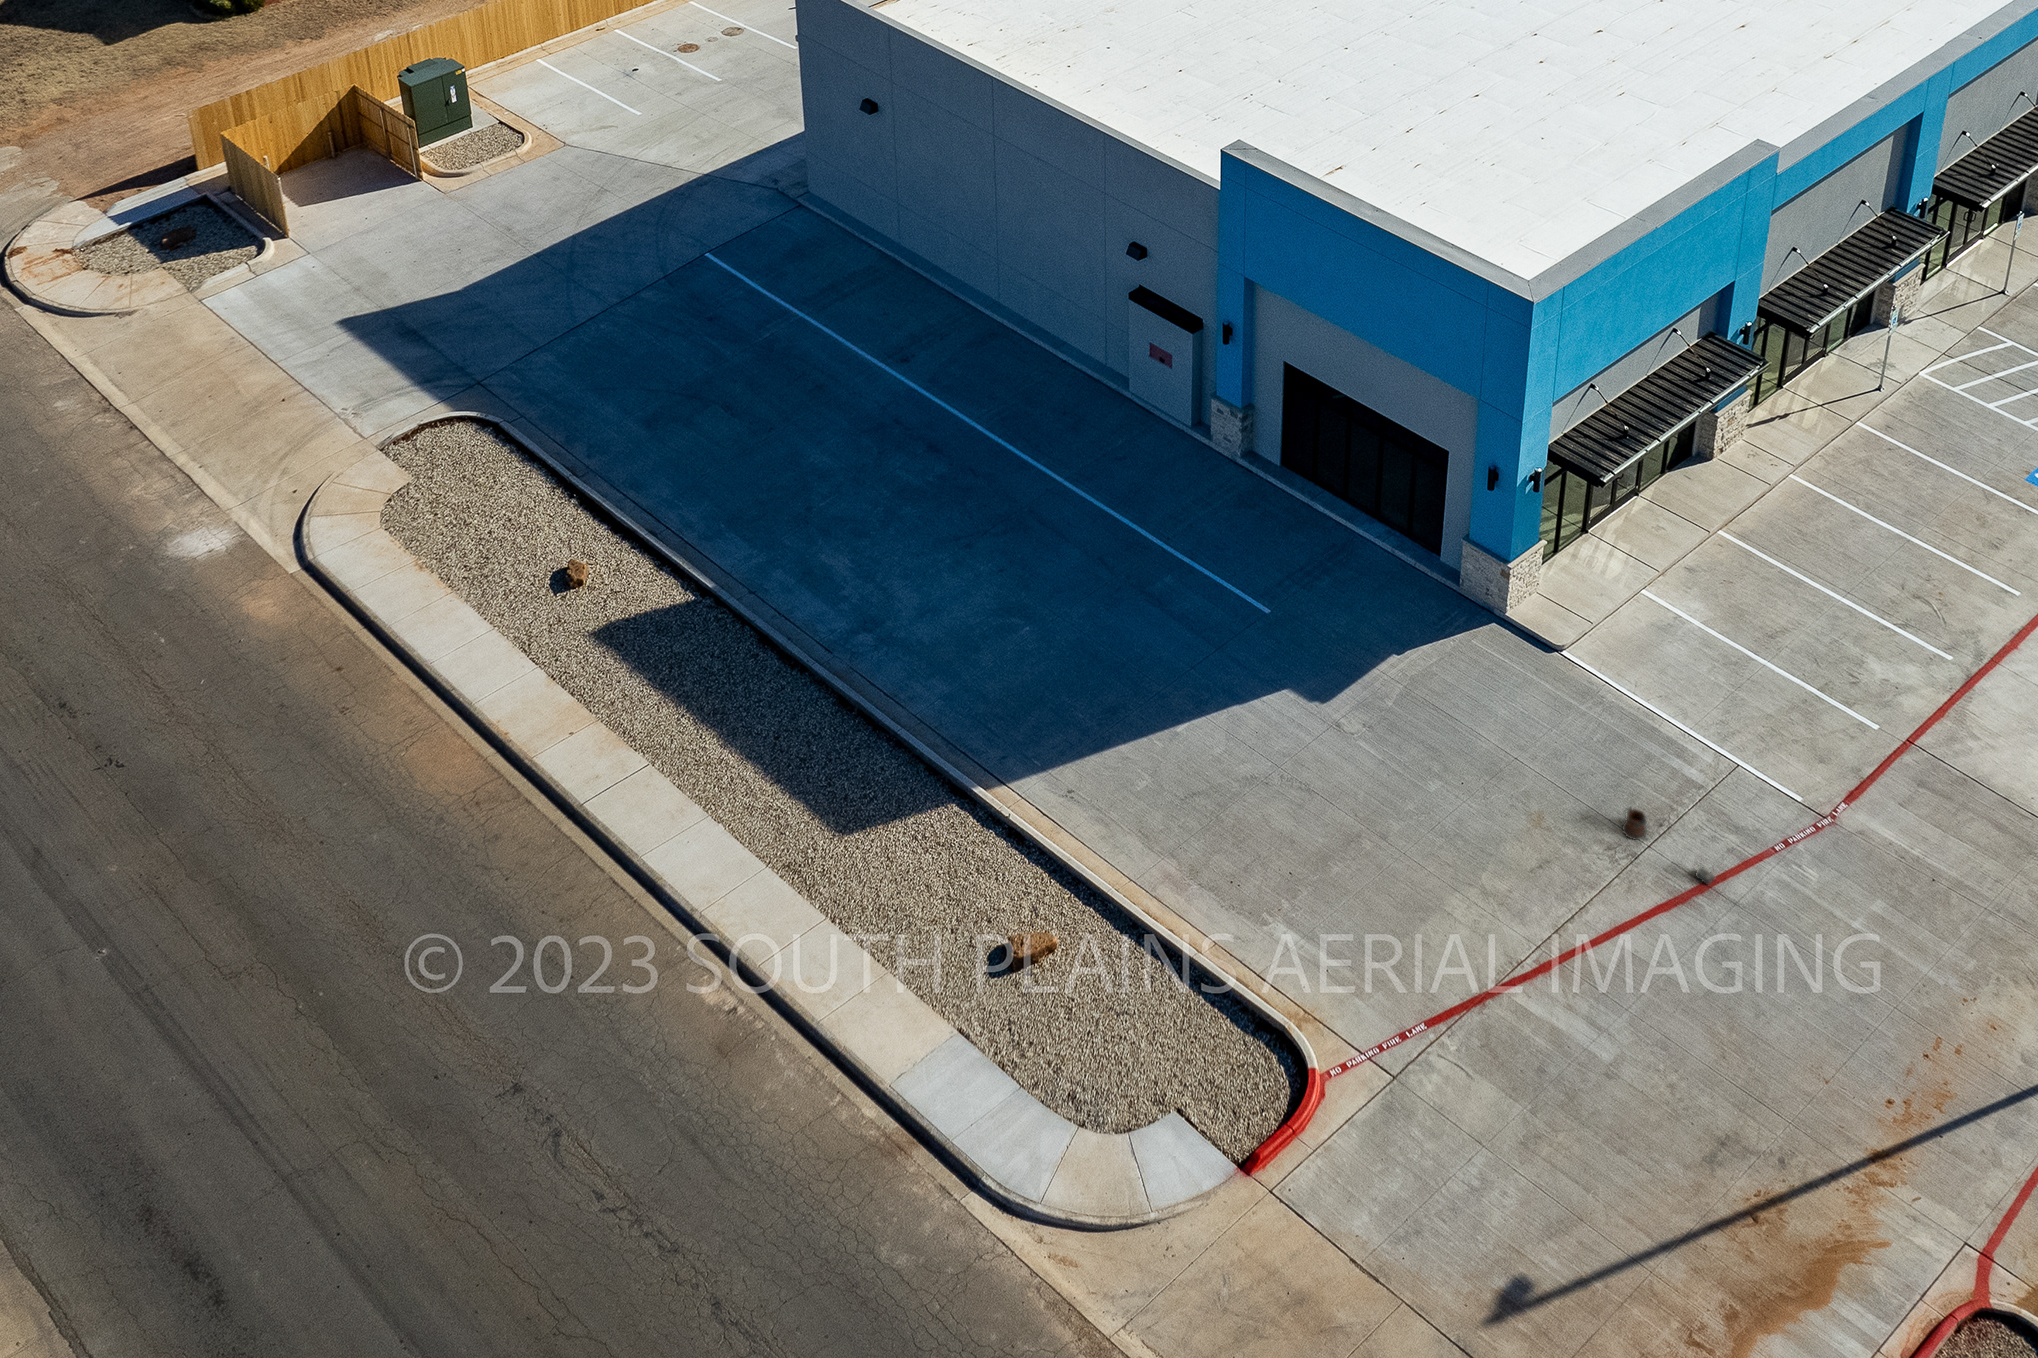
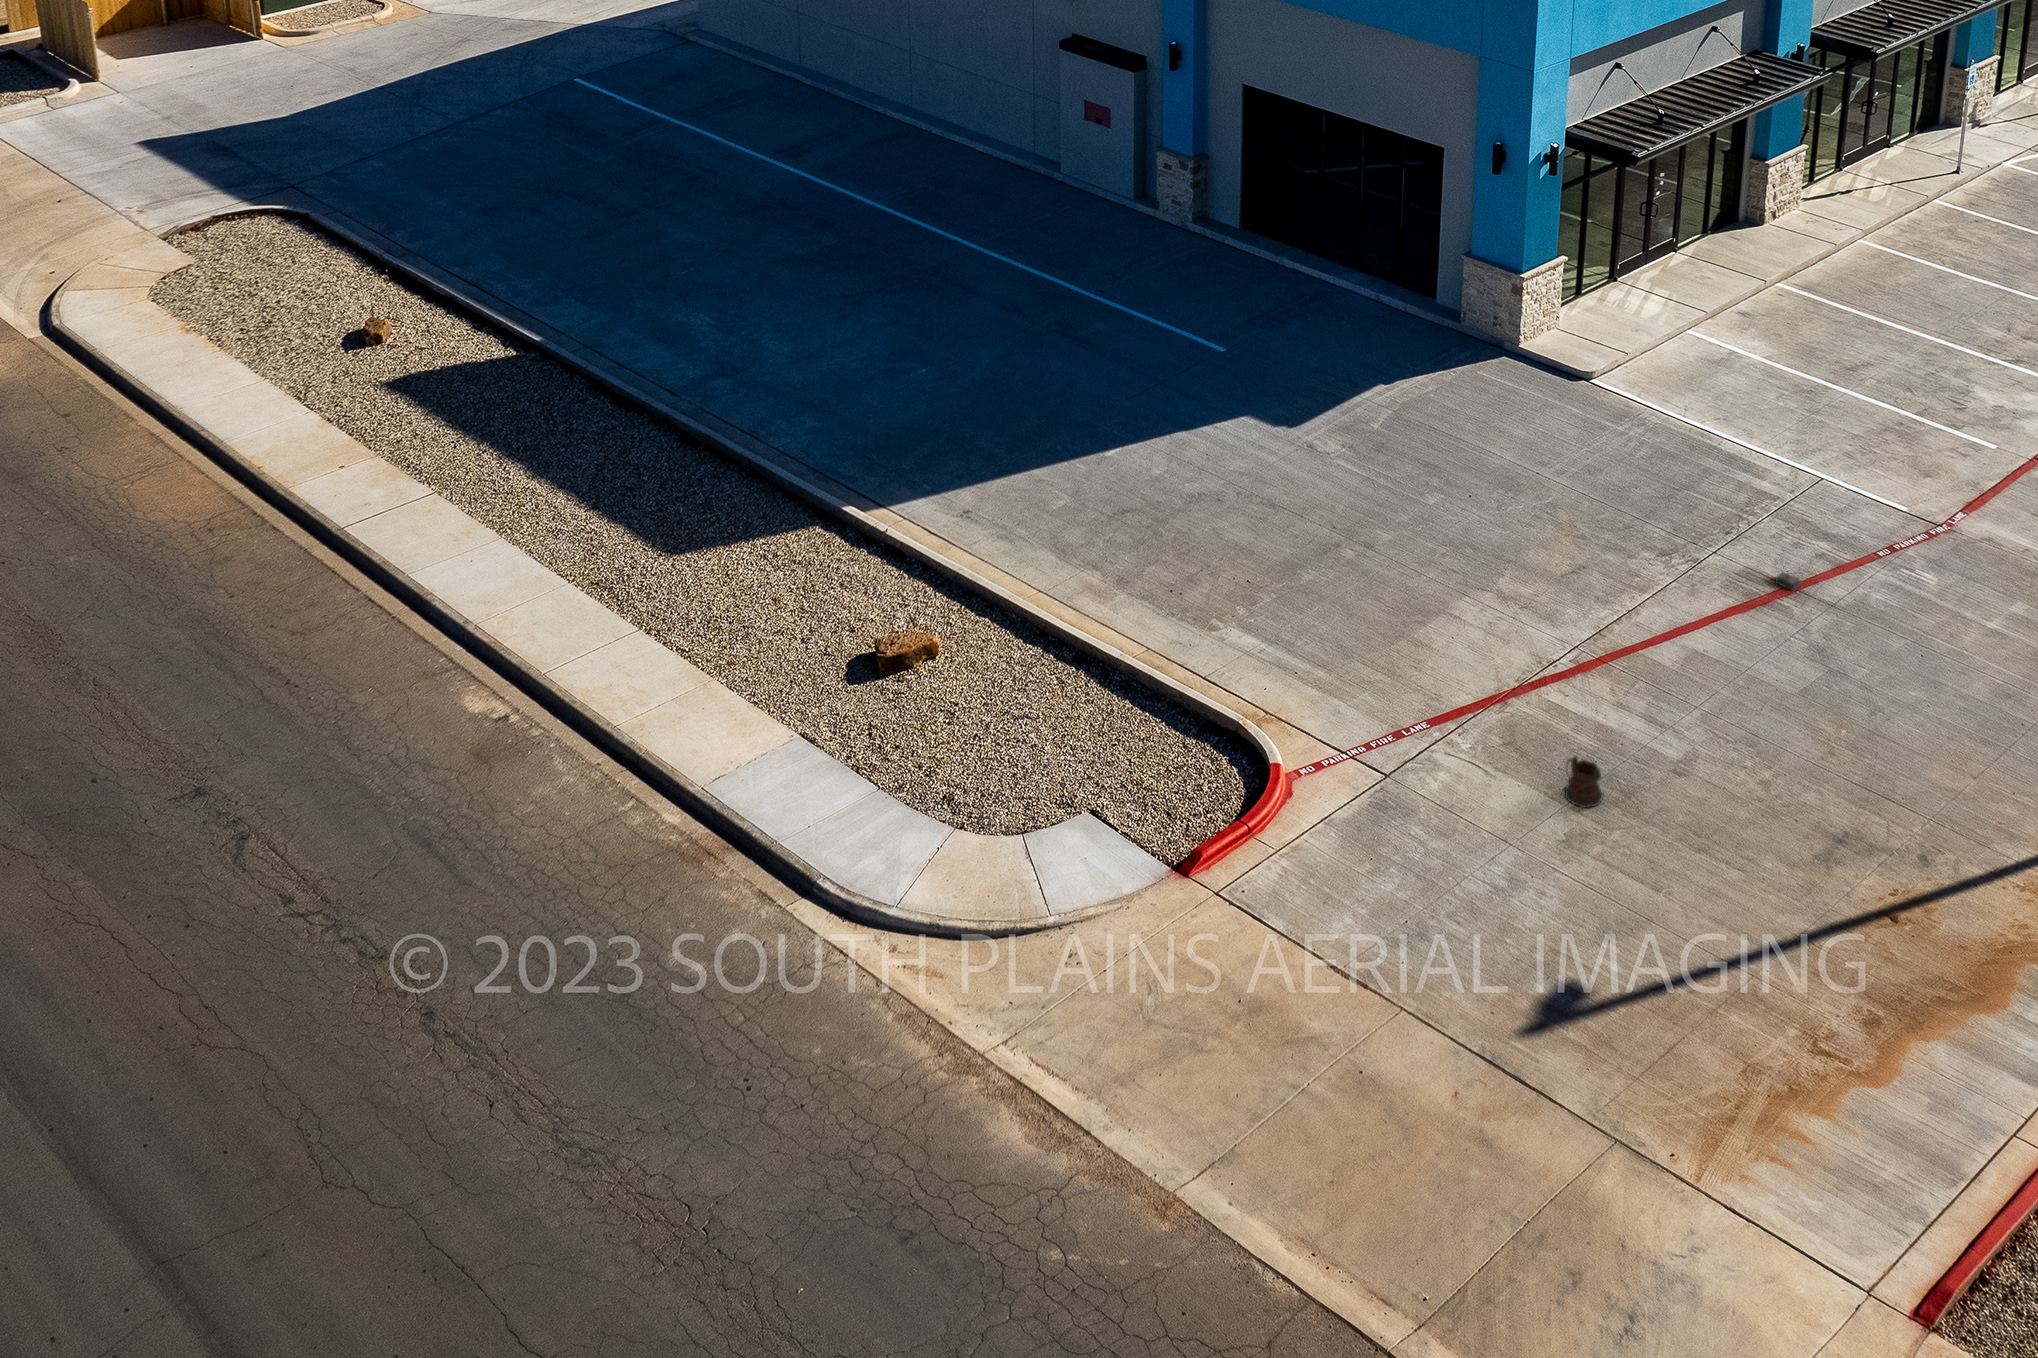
bucket: present [1623,808,1647,840] -> present [1565,756,1603,807]

